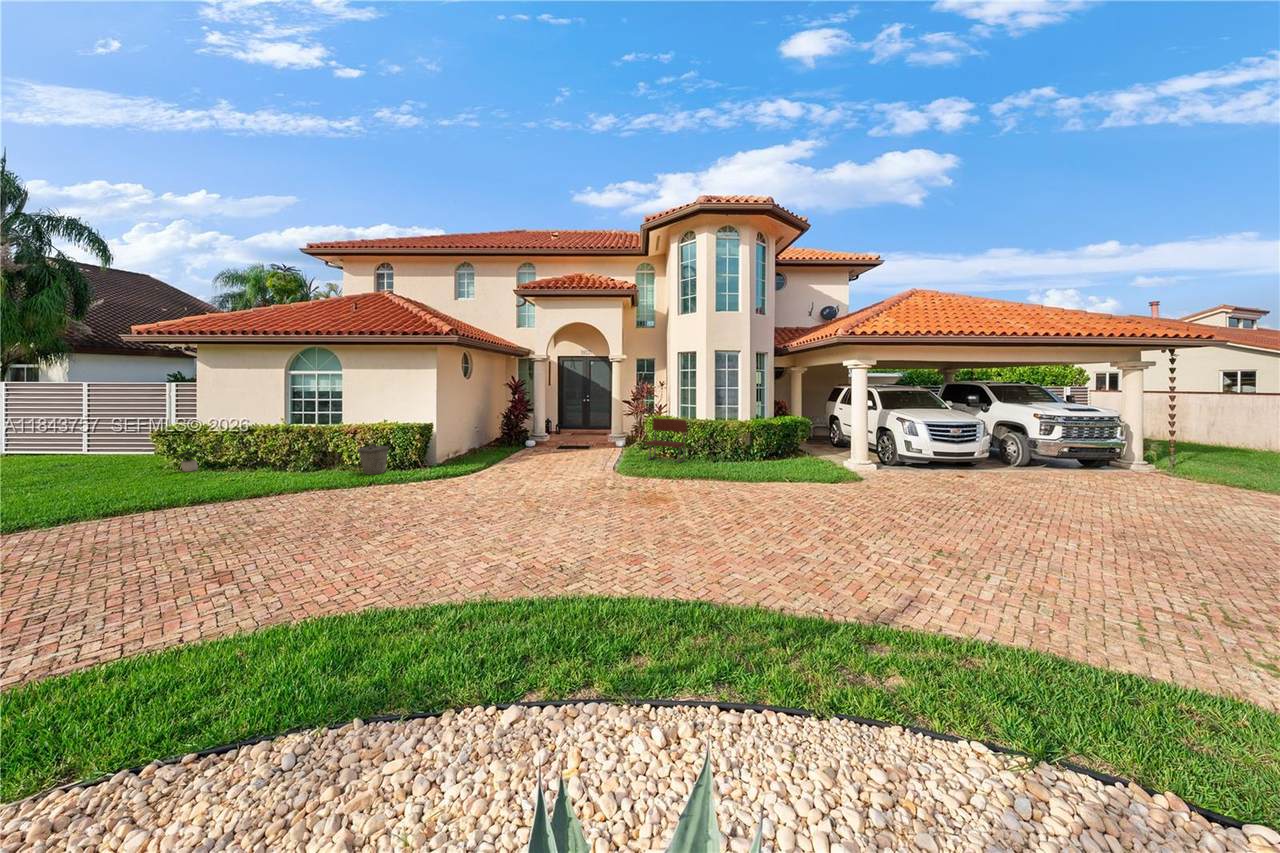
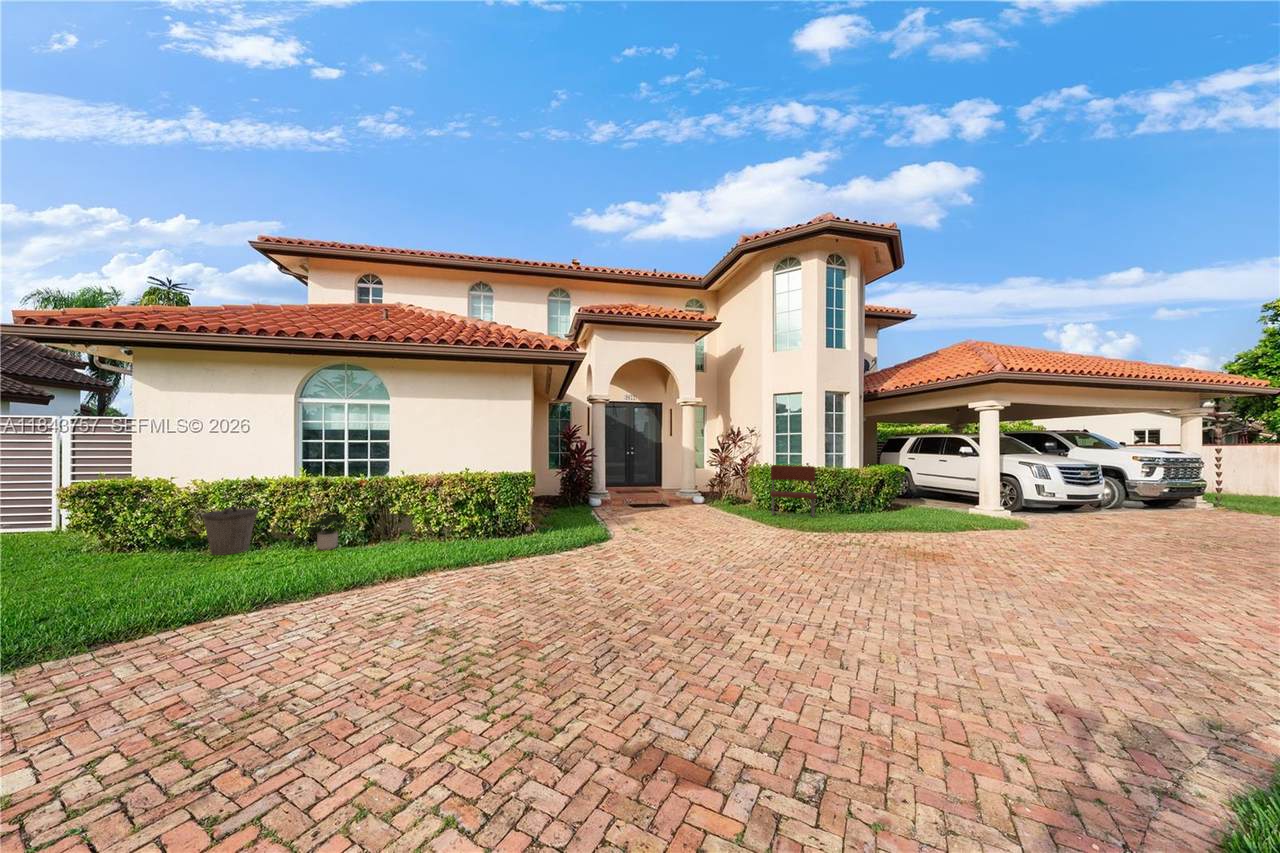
trash can: present [358,444,389,474] -> present [202,506,258,555]
potted plant: present [173,449,204,472] -> present [308,514,348,550]

